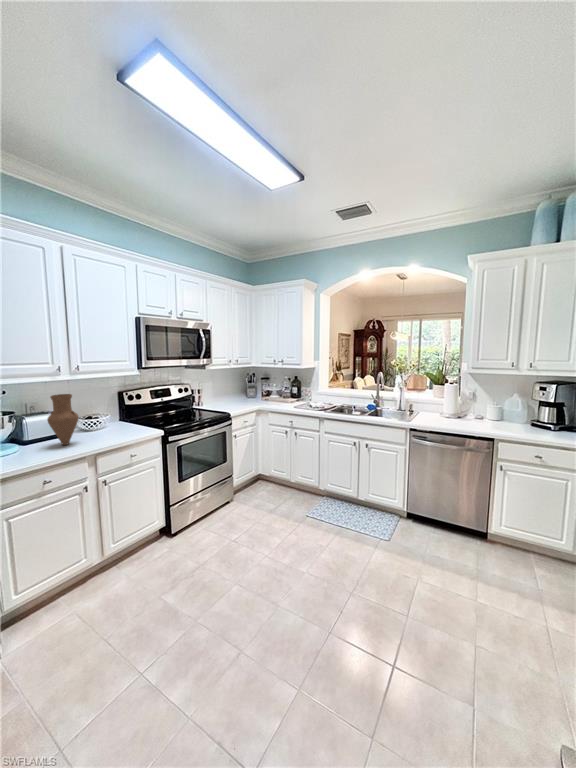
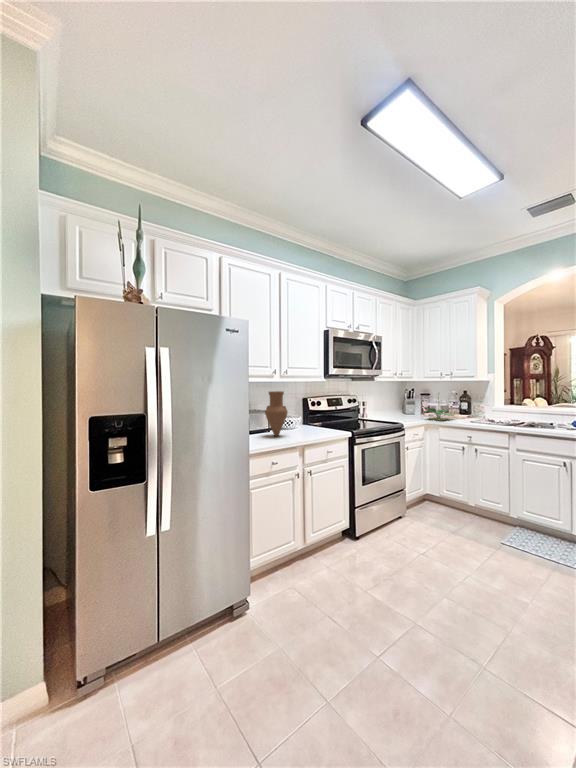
potted plant: none [256,379,285,406] -> present [426,399,453,420]

